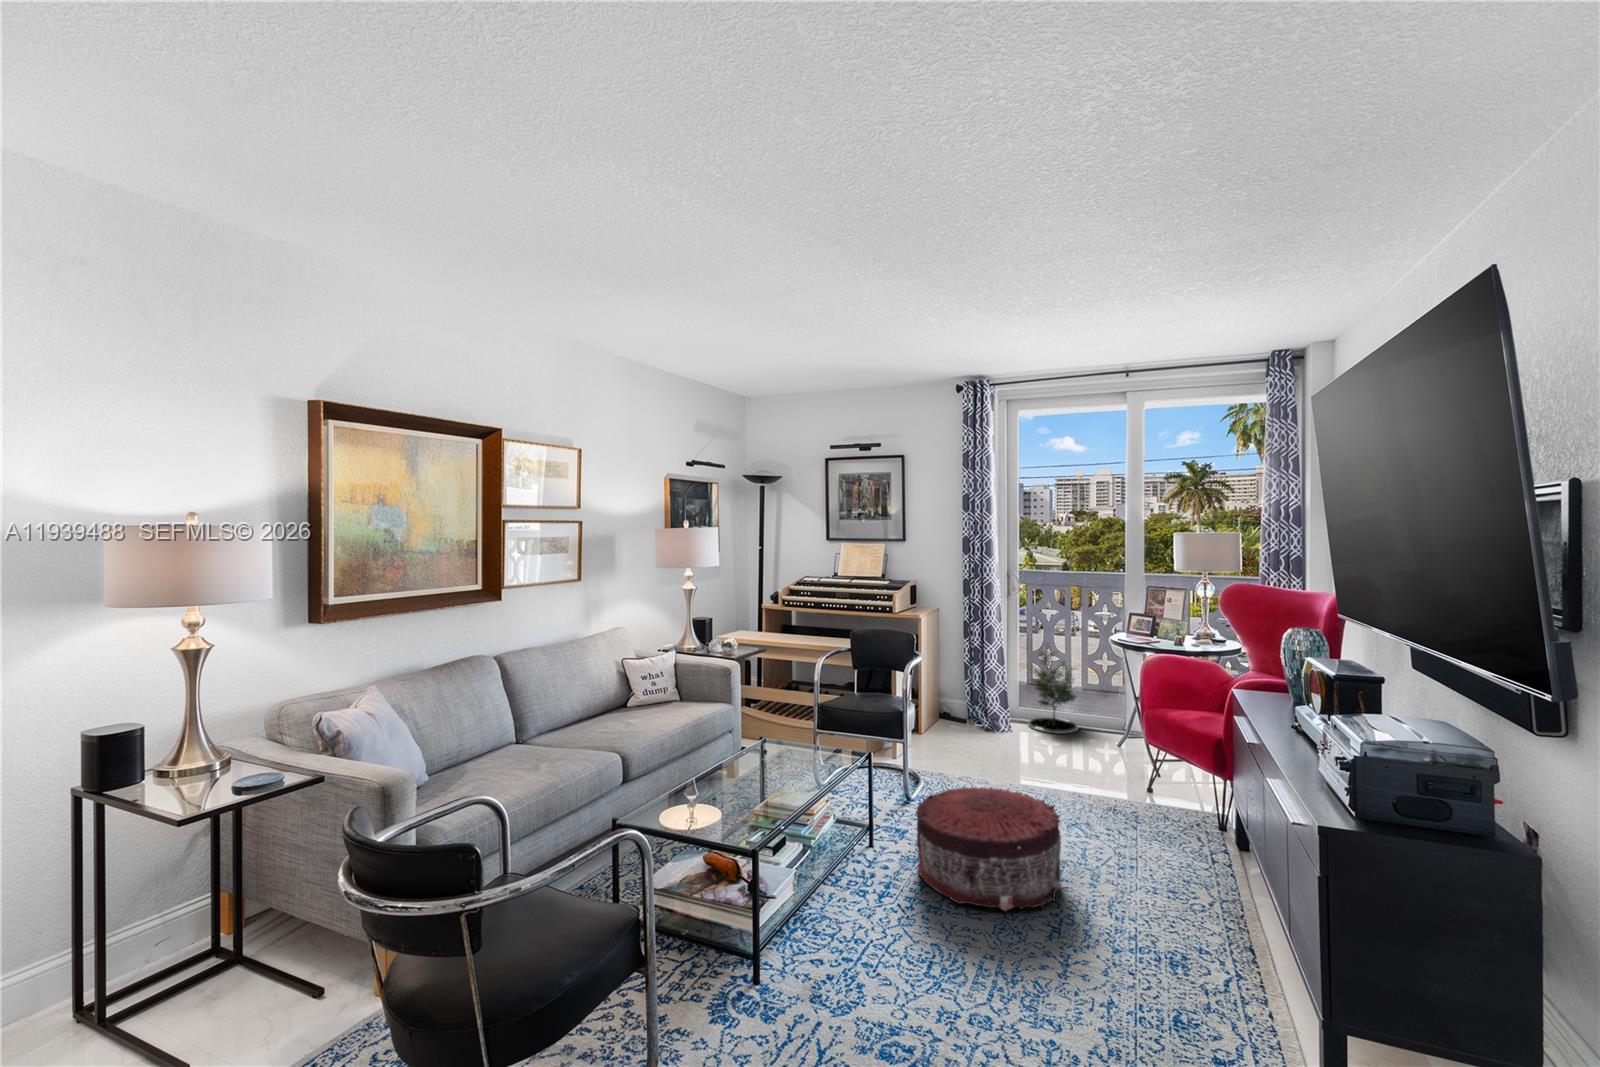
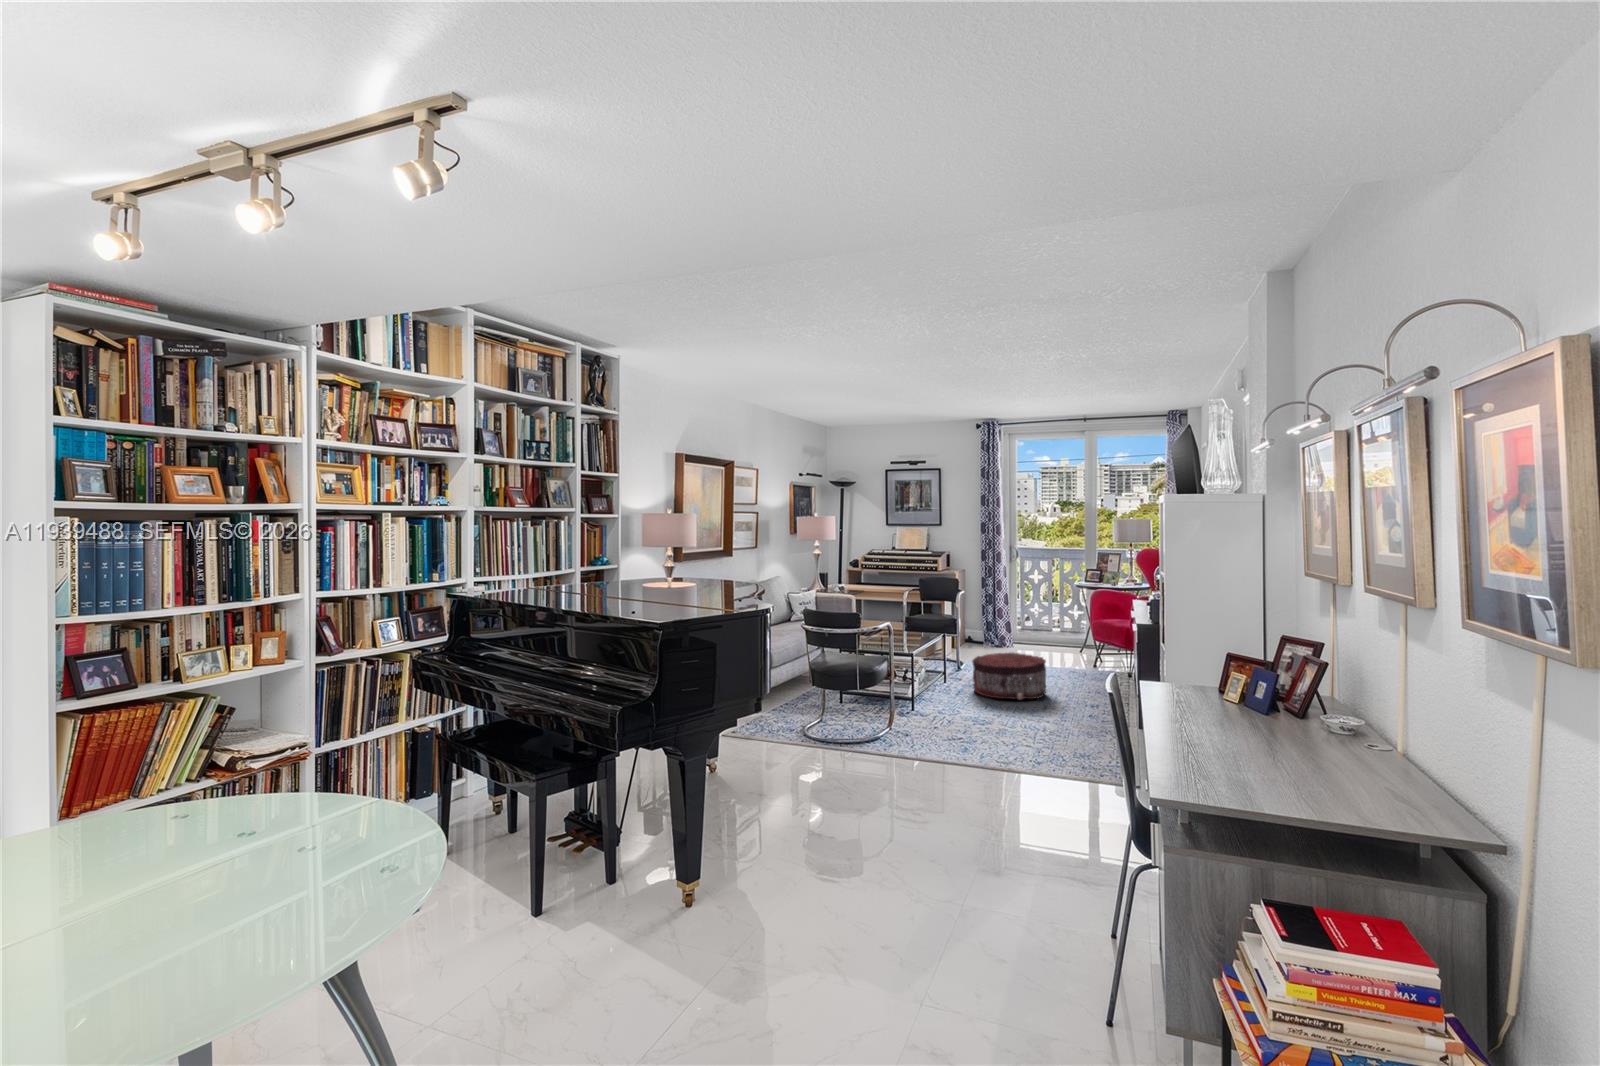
potted tree: present [1028,648,1078,734] -> none [1022,590,1057,648]

